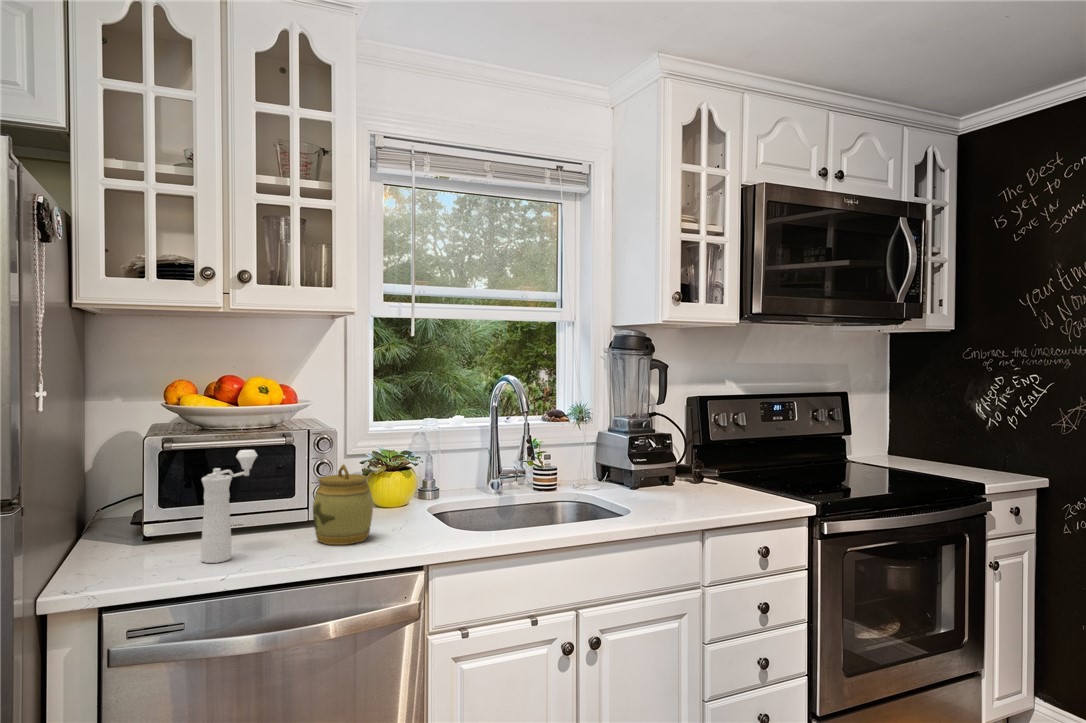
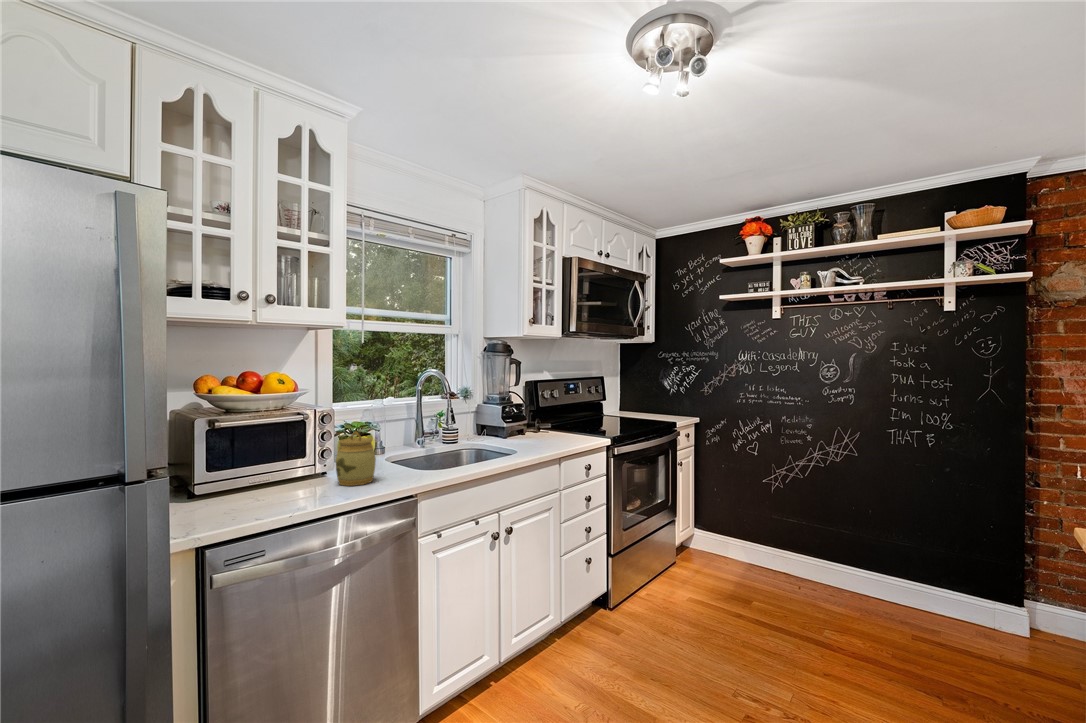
pepper mill: present [201,450,257,563] -> none [268,424,298,506]

